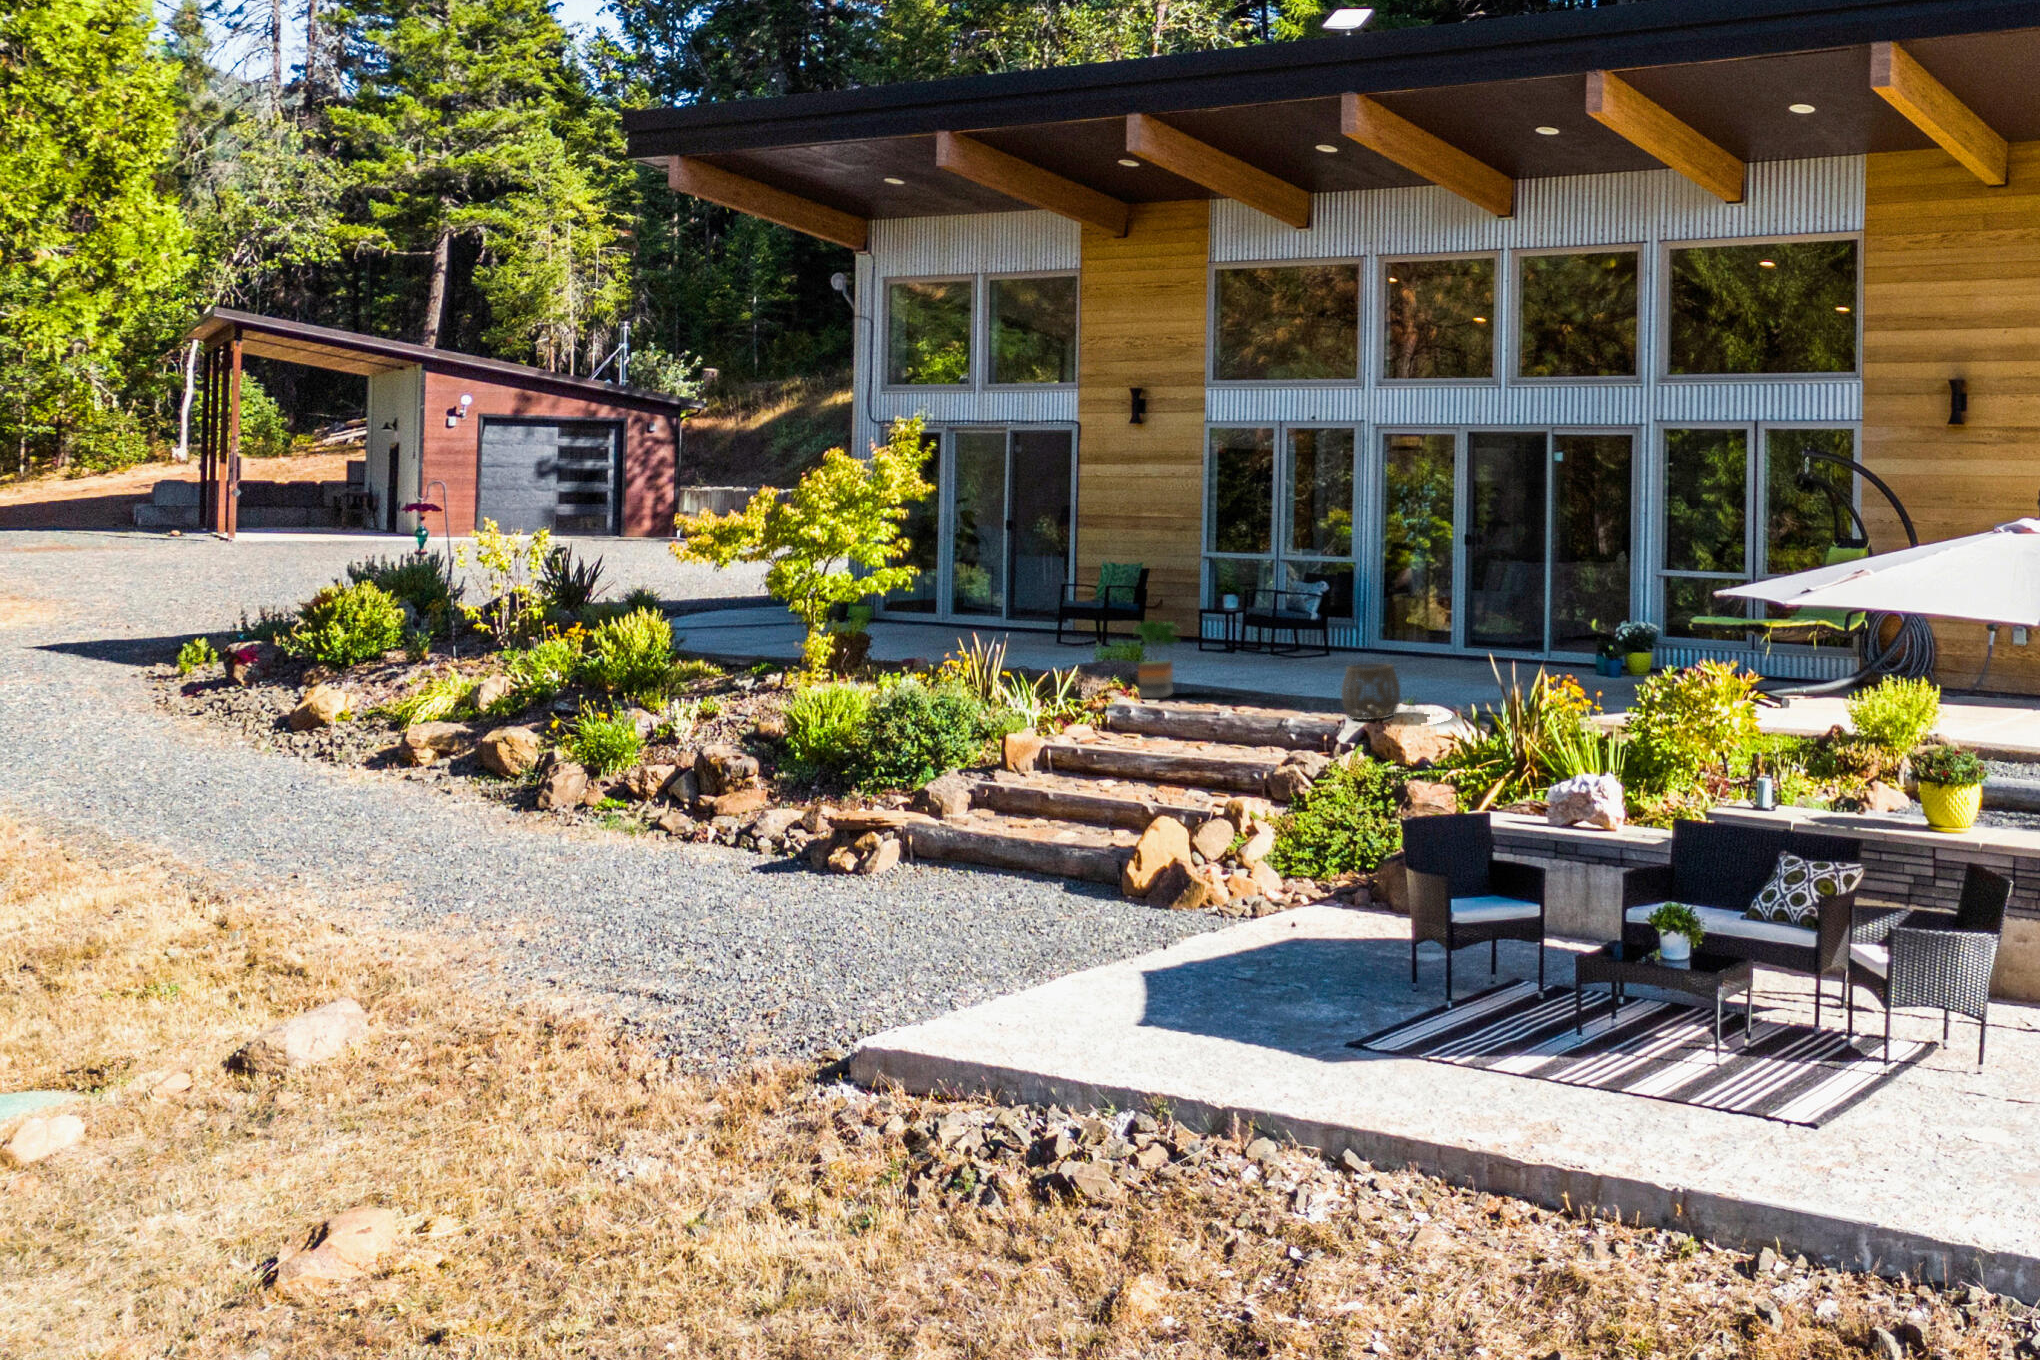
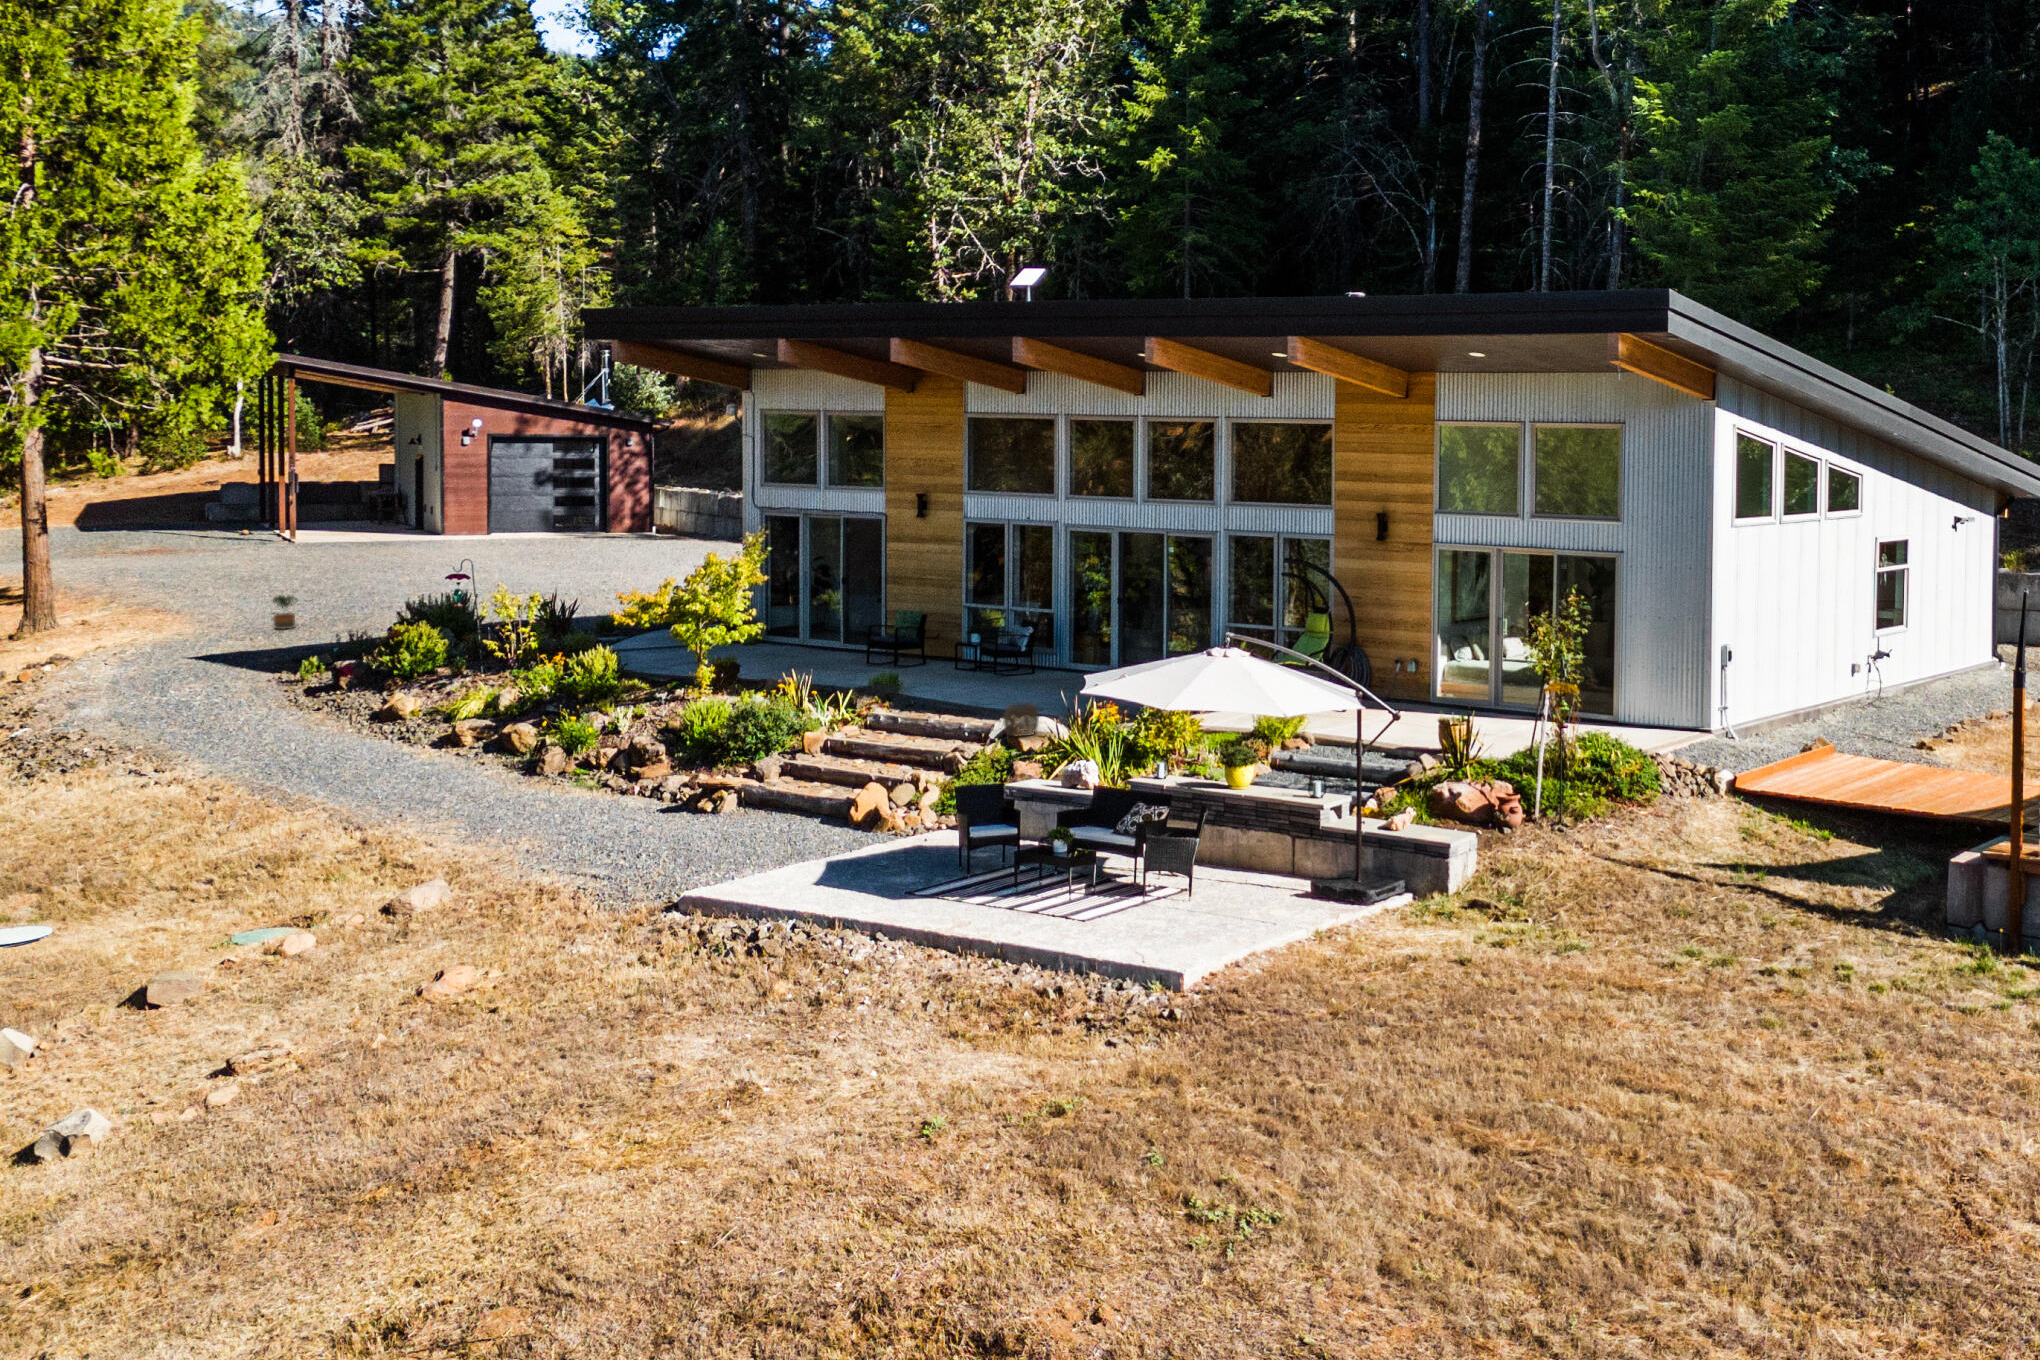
potted tree: present [1134,620,1180,698] -> present [273,595,297,629]

